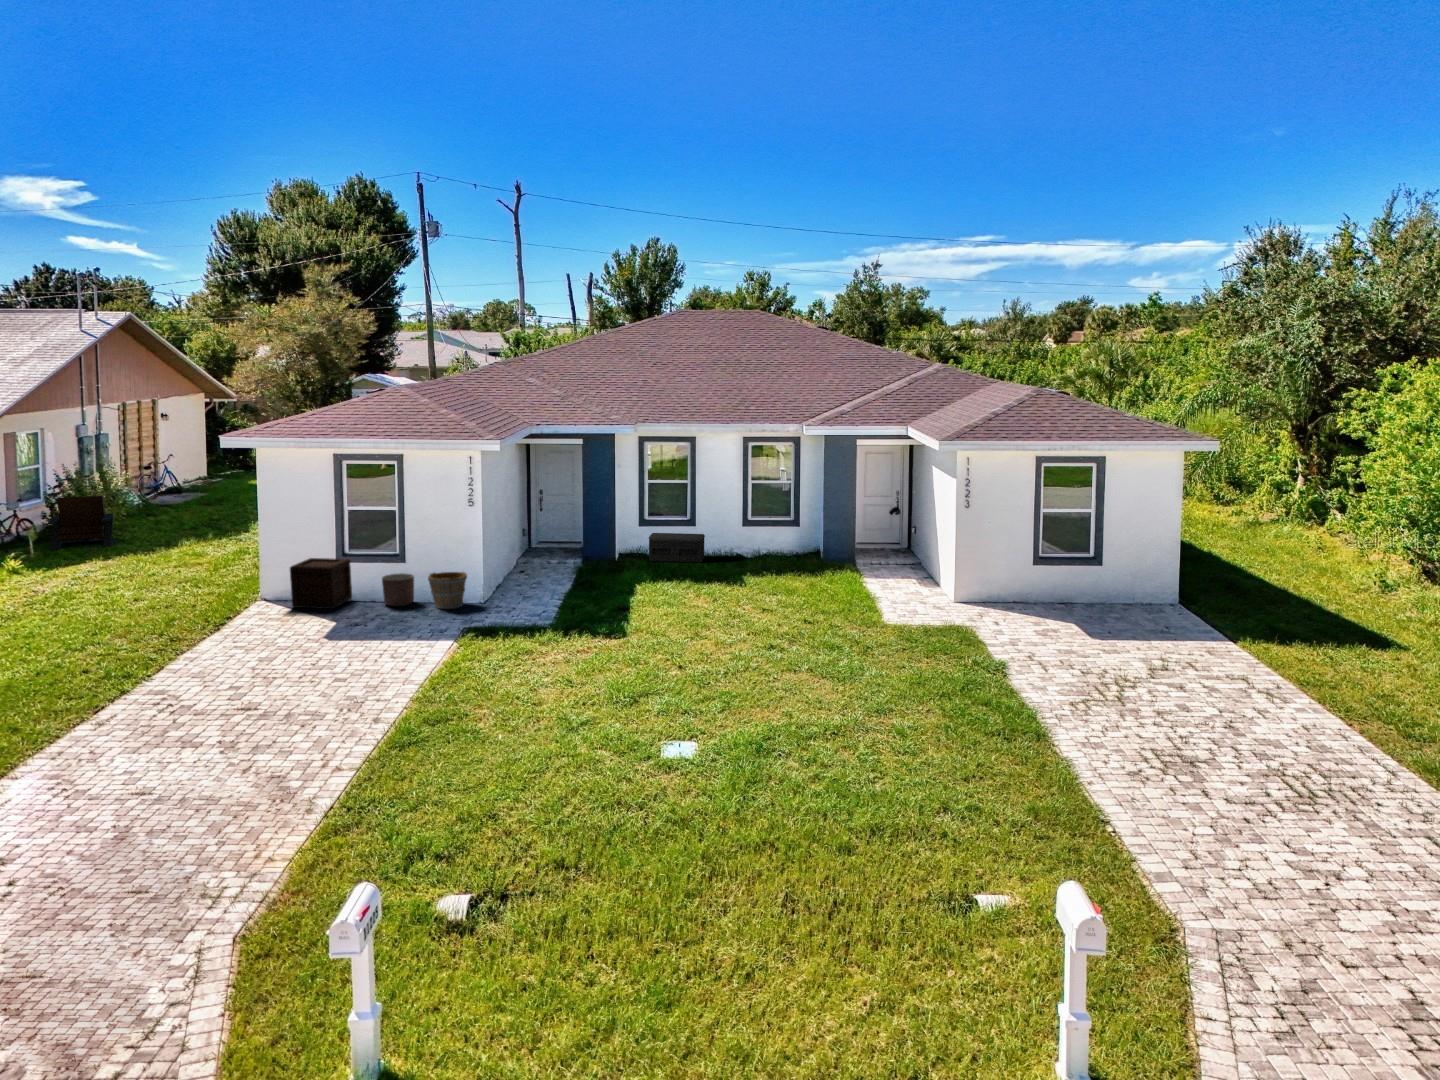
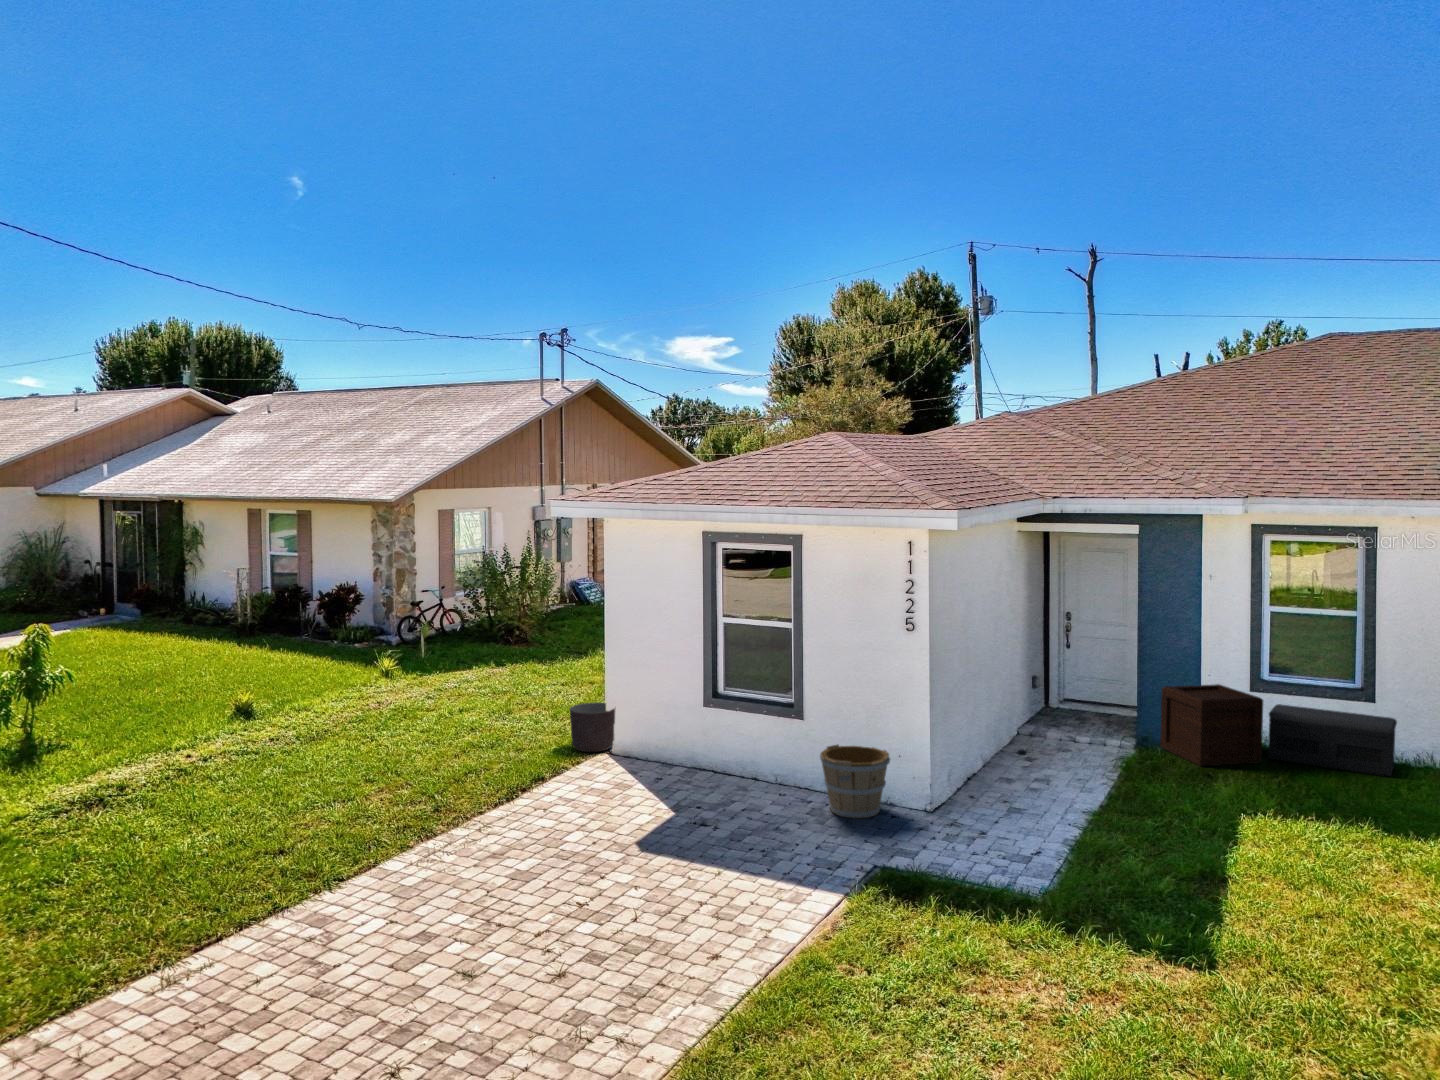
lounge chair: present [47,496,115,550] -> none [485,588,558,648]
wooden crate: present [290,558,352,609] -> present [1160,684,1263,766]
planter: present [382,573,414,606] -> present [570,702,615,752]

